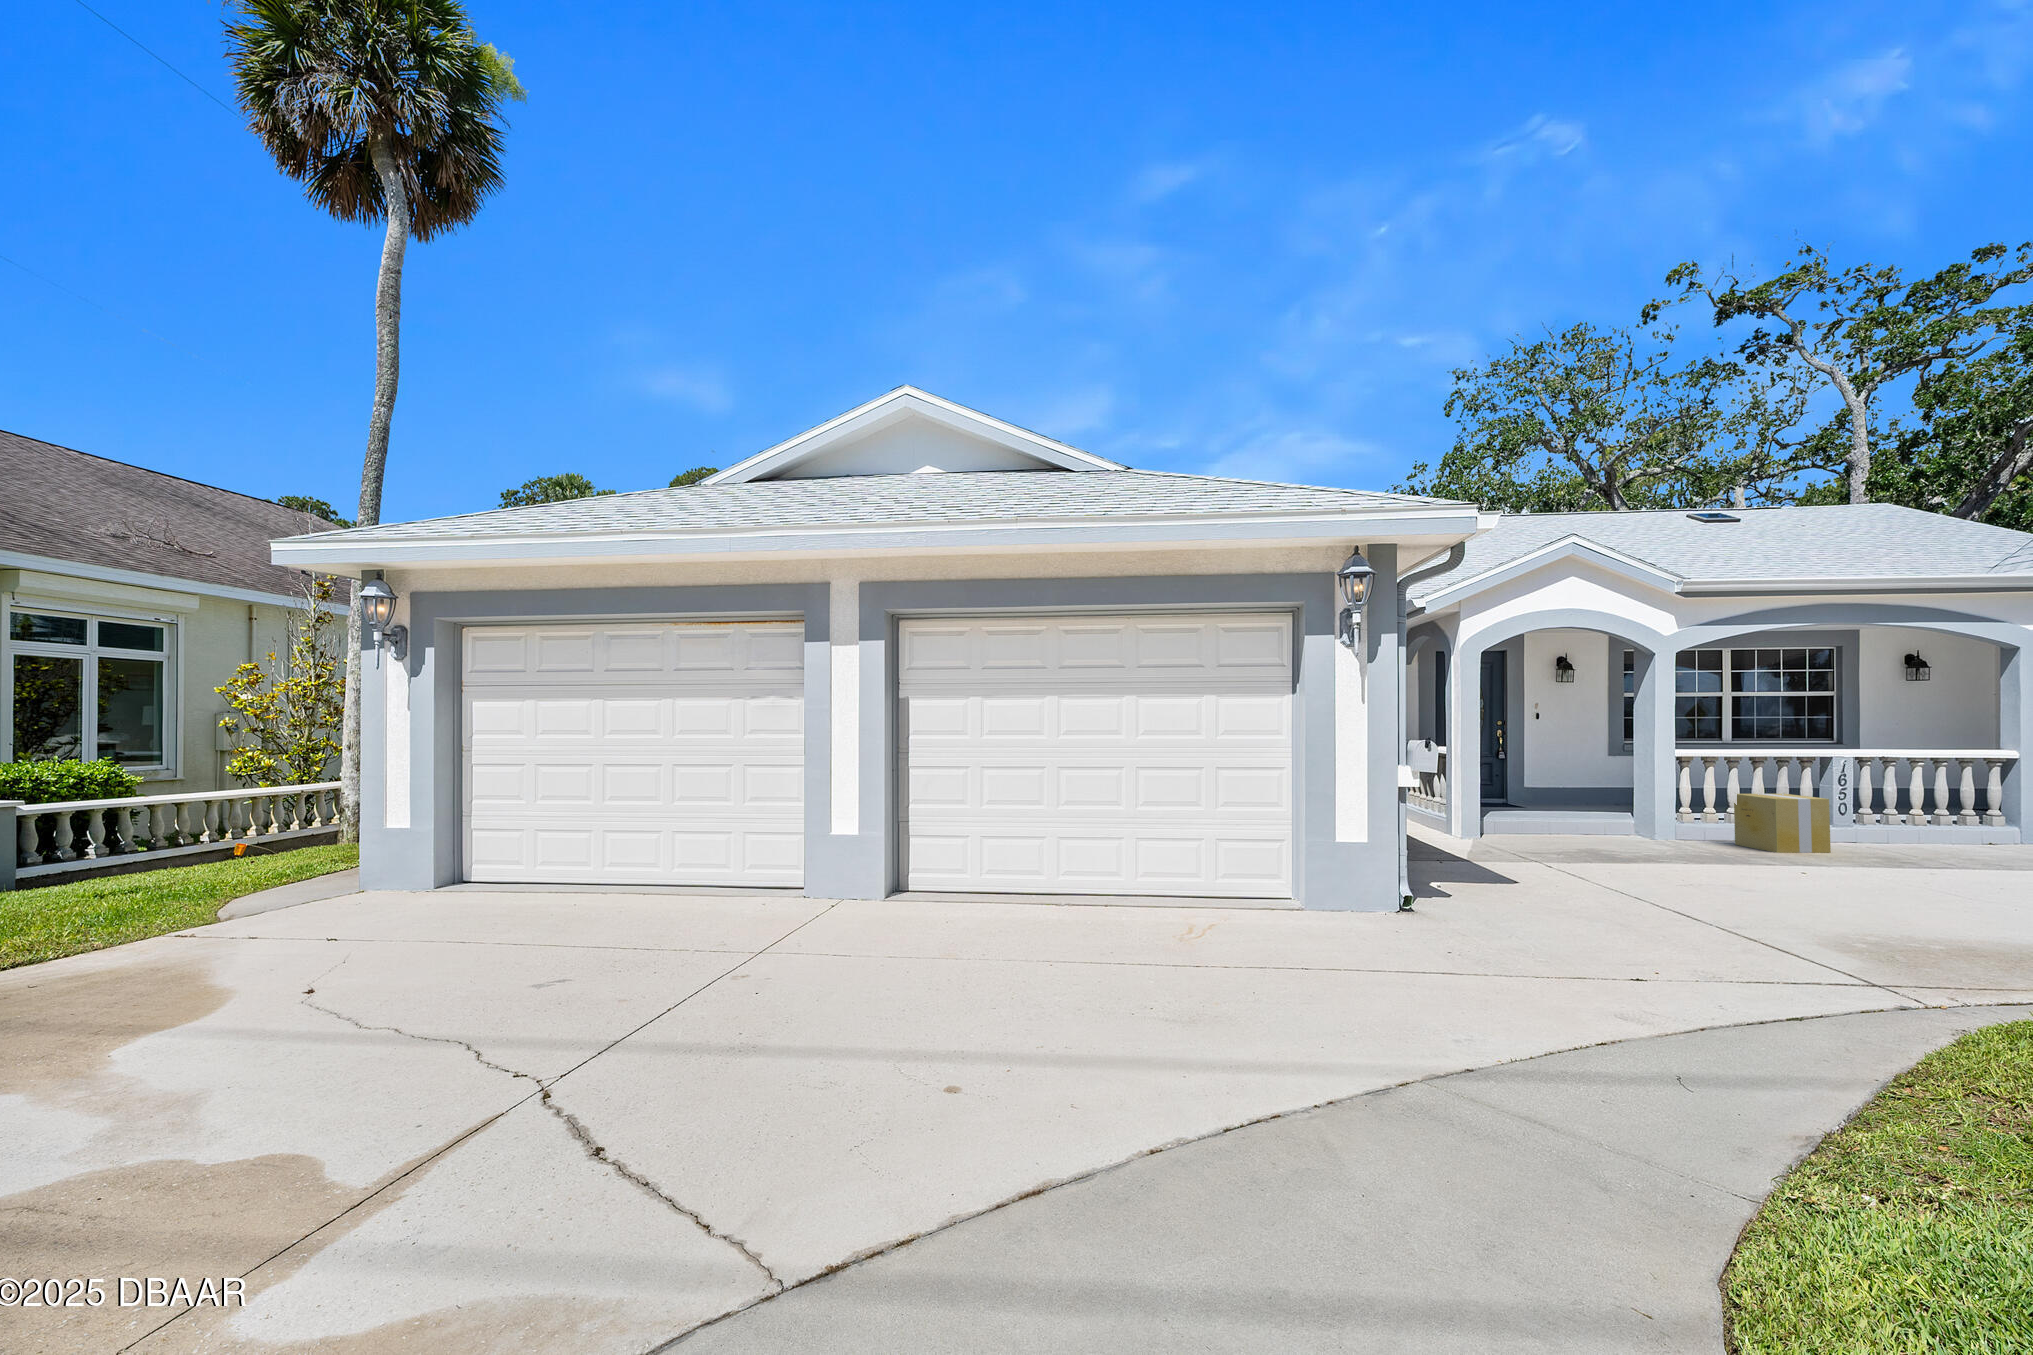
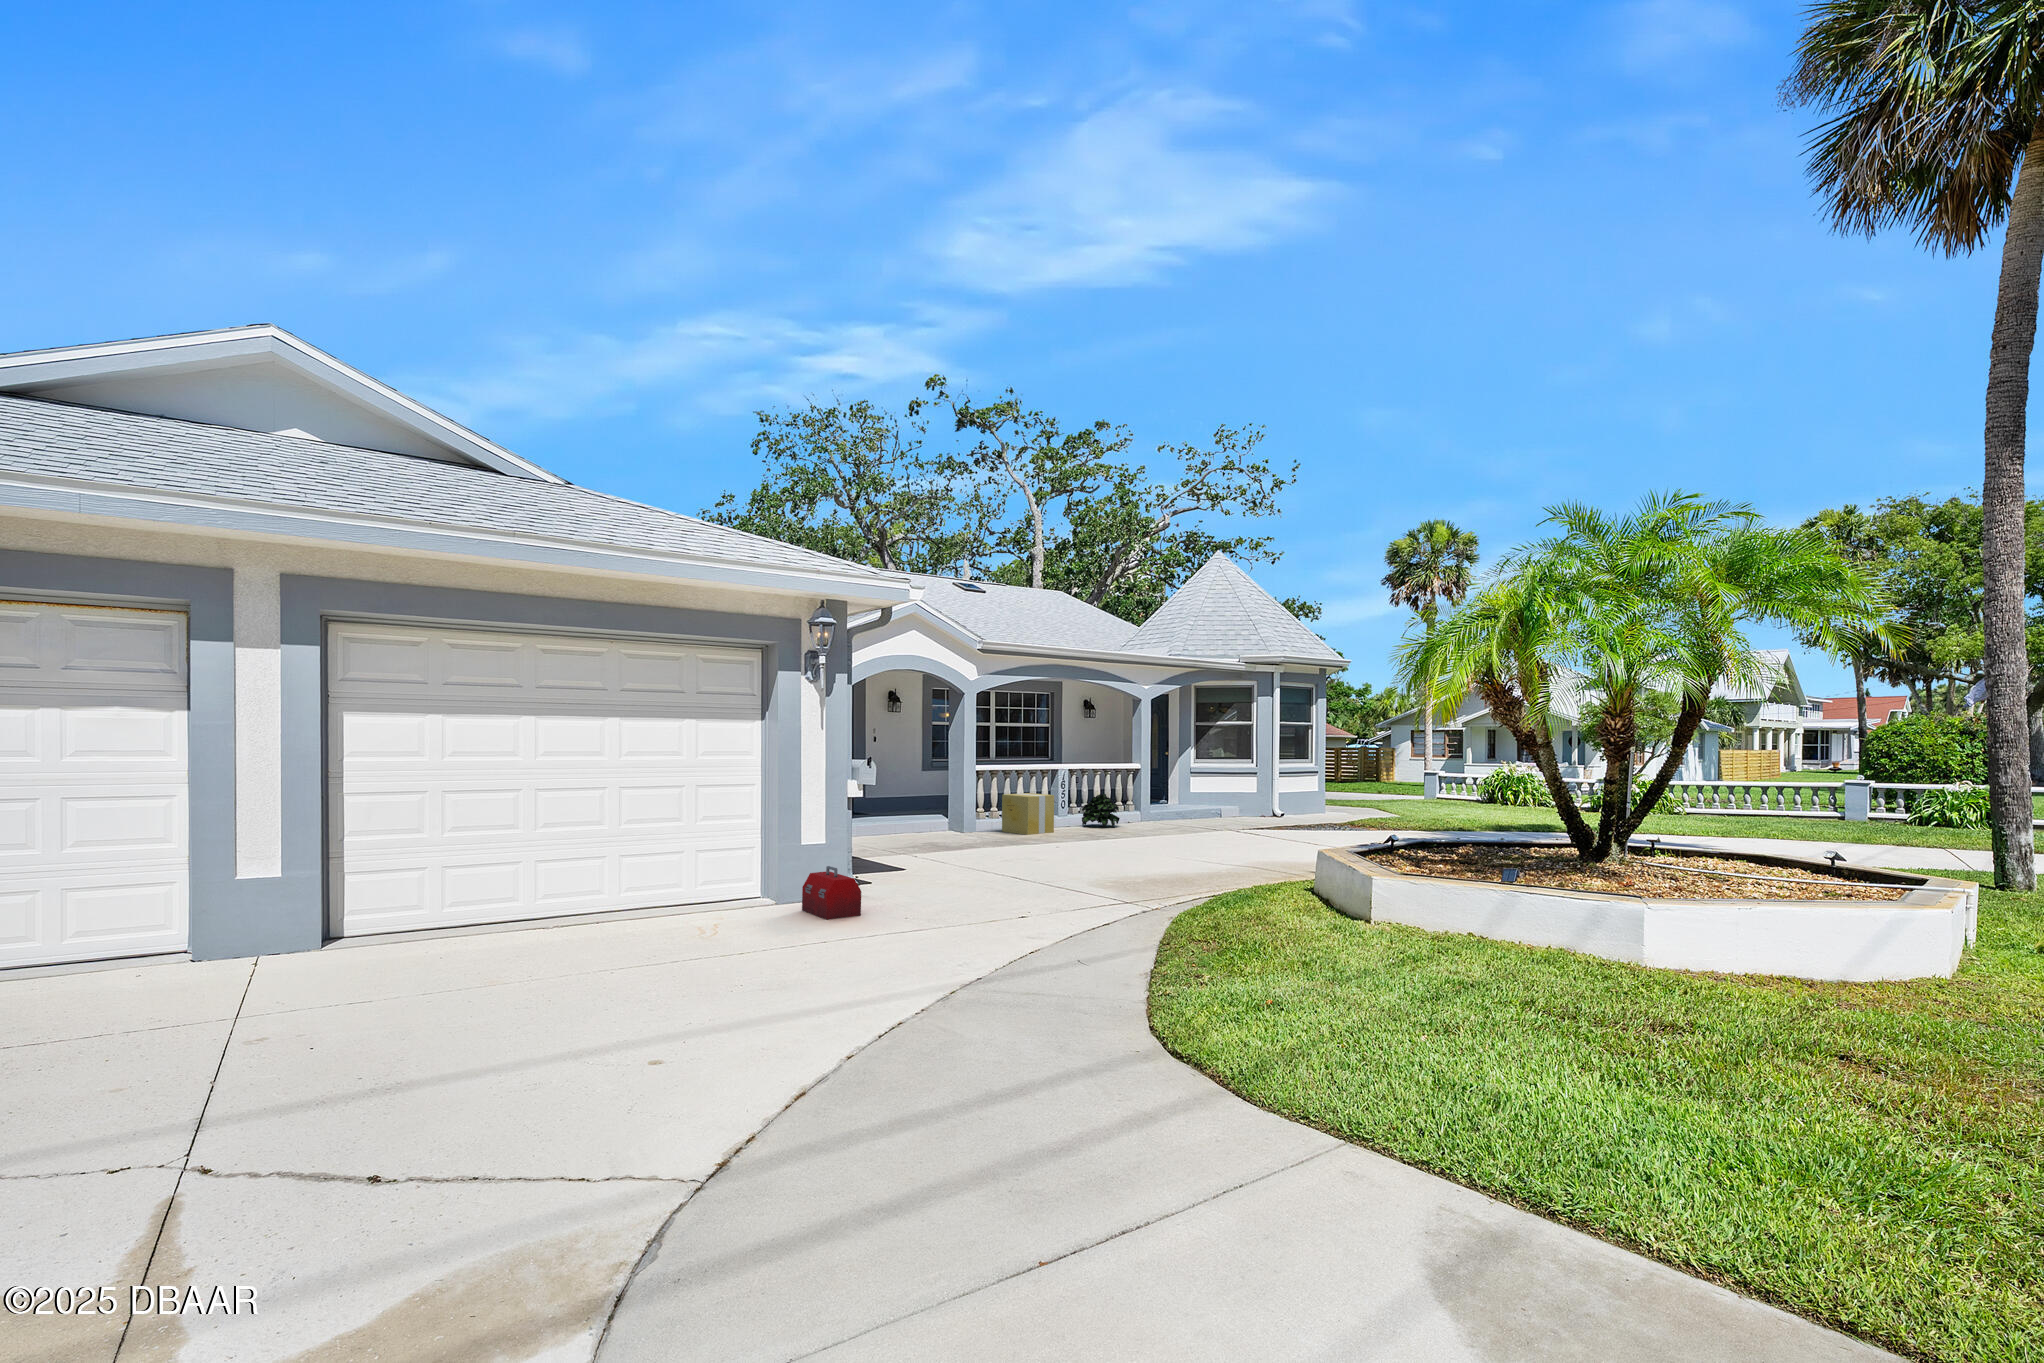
potted plant: none [1894,802,1978,853] -> present [1082,794,1120,827]
toolbox: none [1341,868,1406,934] -> present [802,866,861,920]

